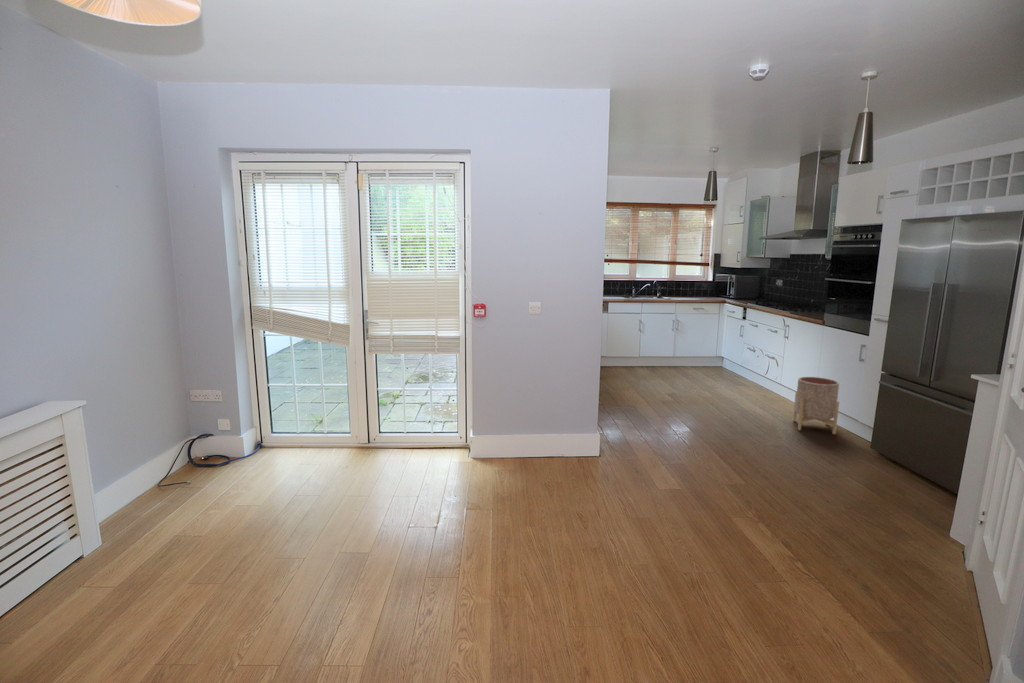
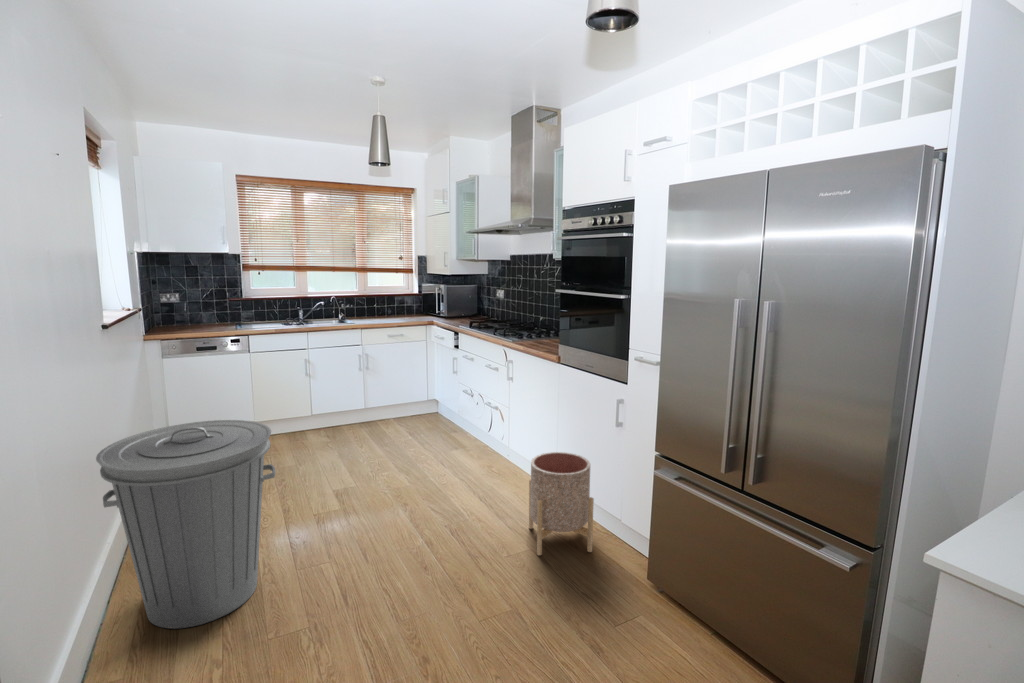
trash can: none [591,336,659,422] -> present [96,420,276,629]

